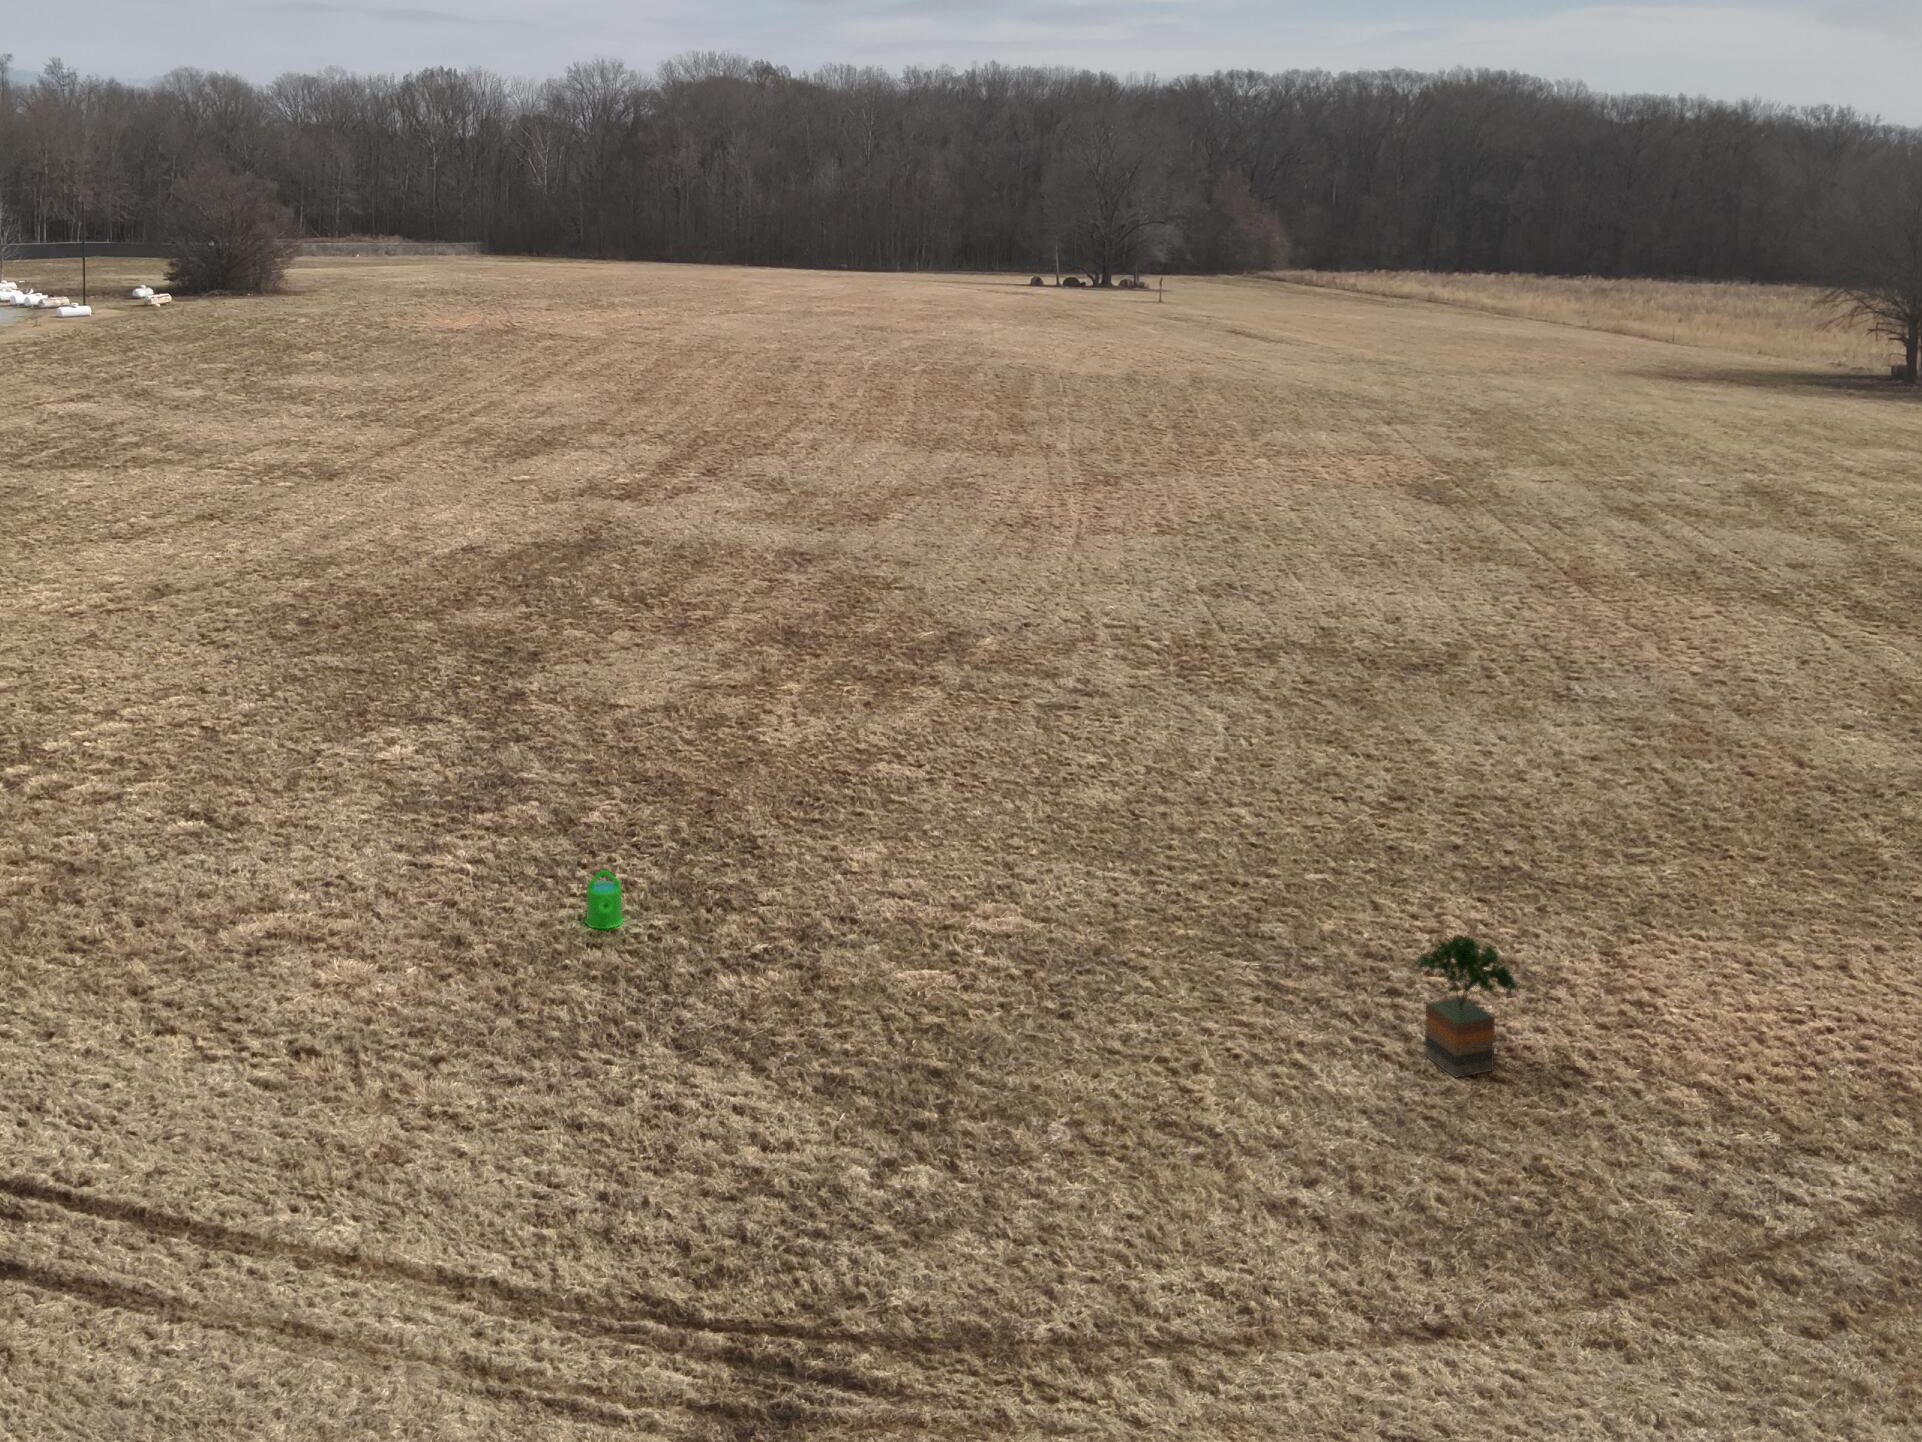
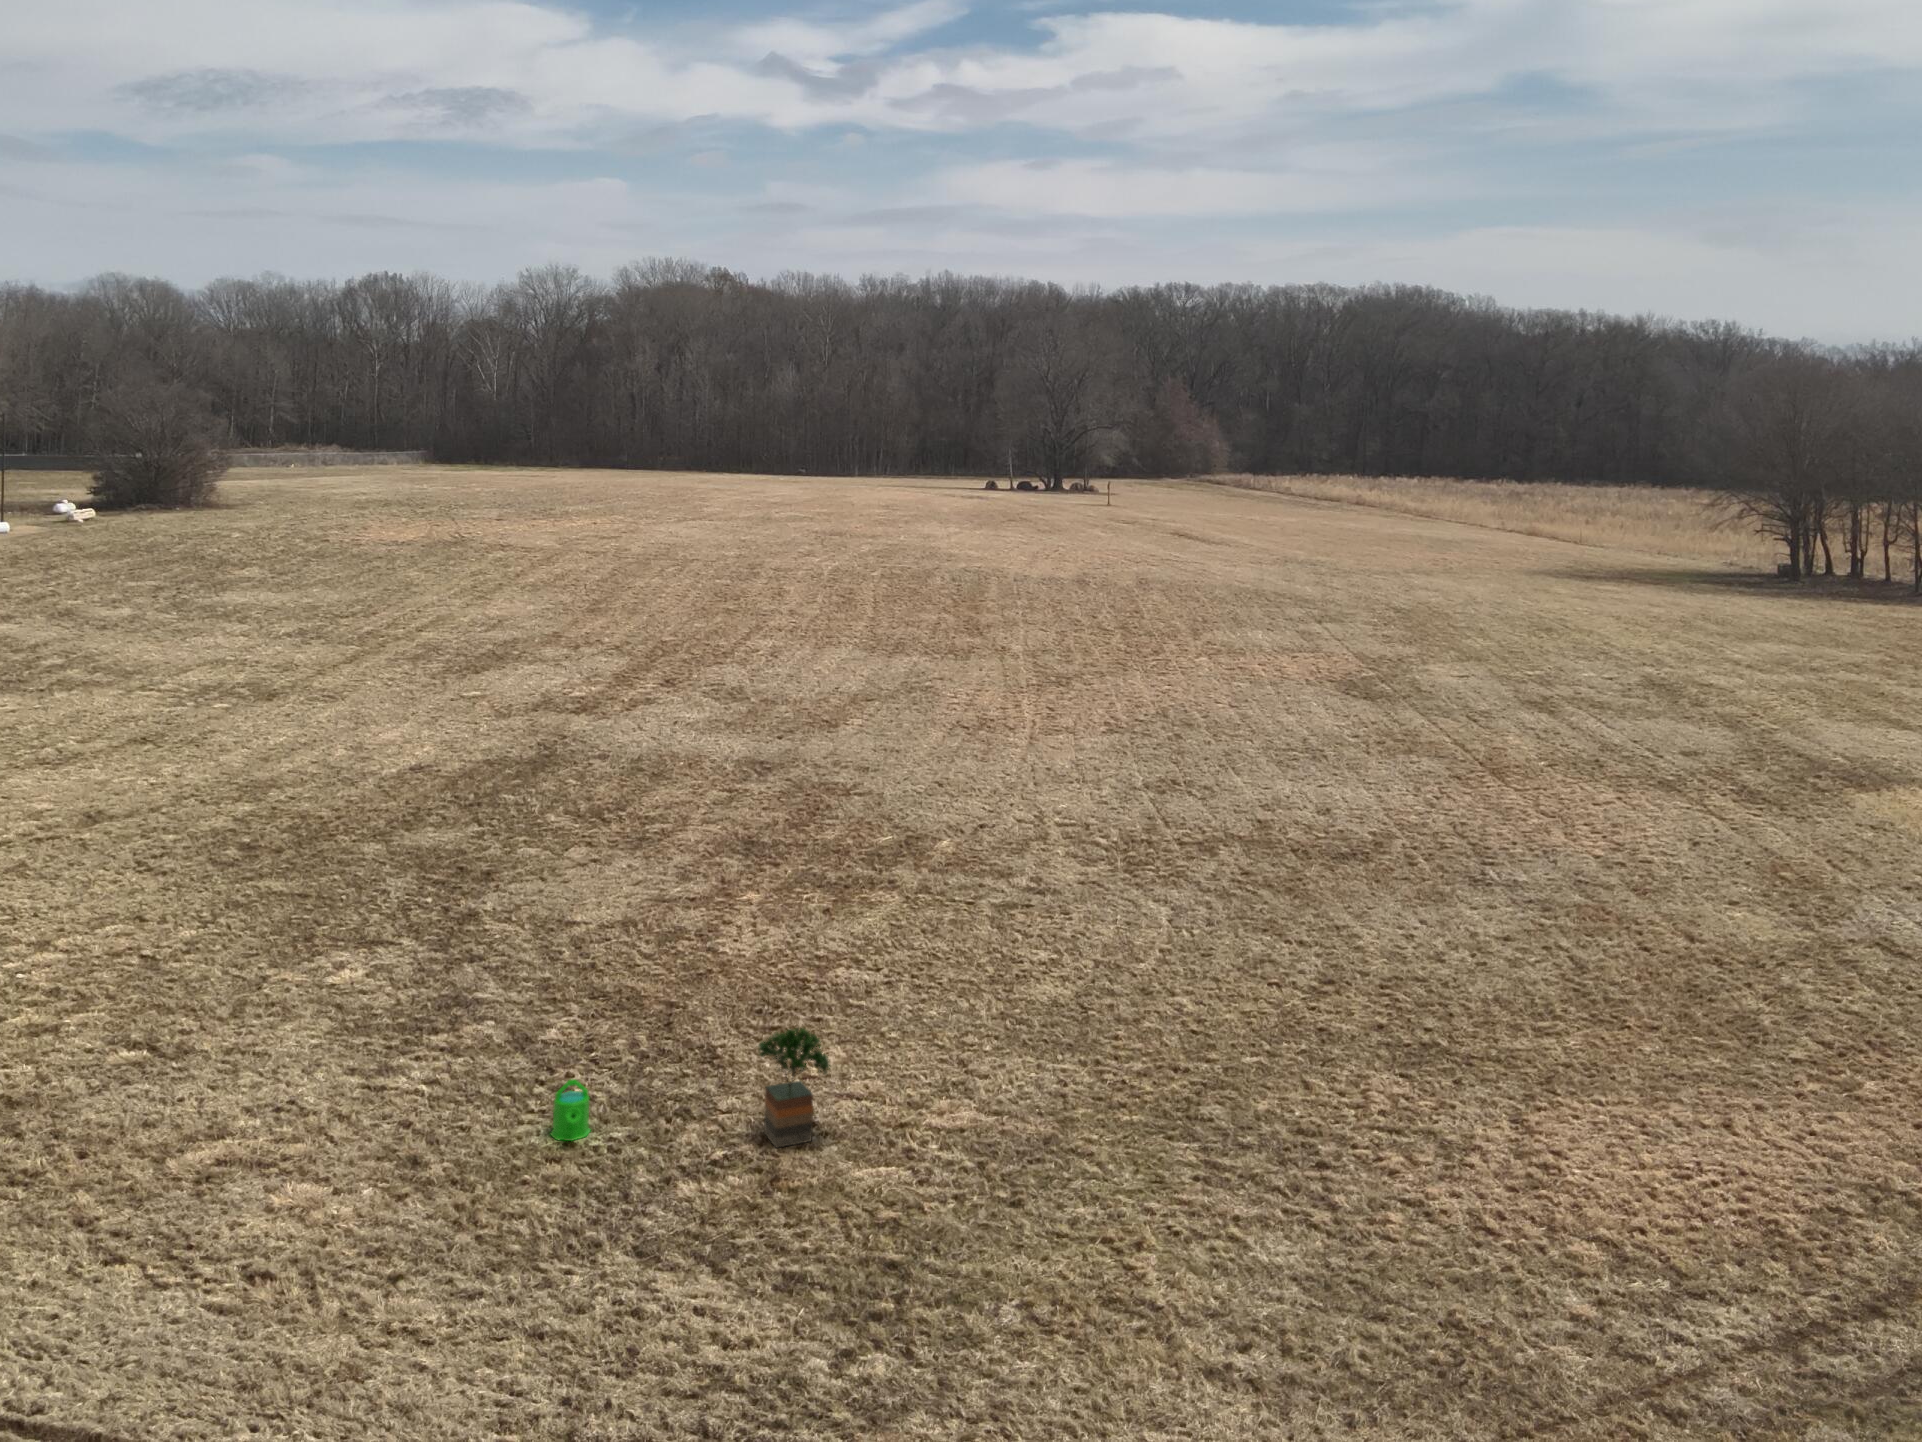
potted tree: present [1417,936,1518,1078] -> present [759,1028,830,1148]

